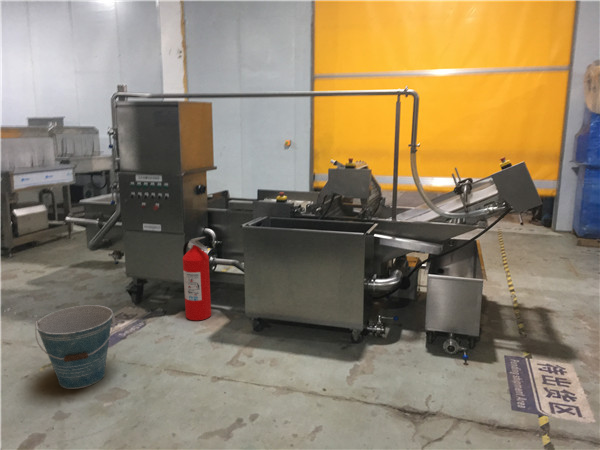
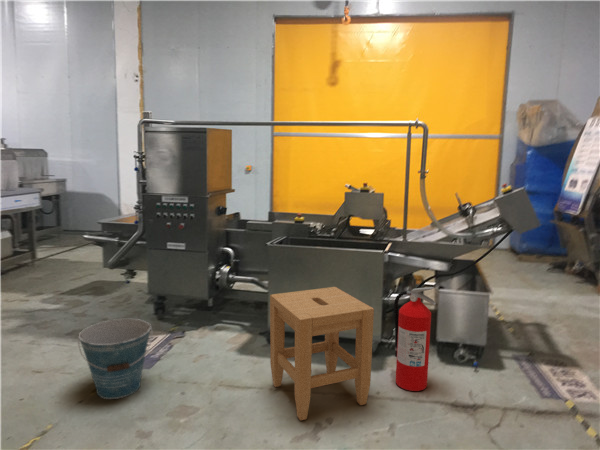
fire extinguisher: present [183,237,211,320] -> present [394,287,436,391]
stool: none [236,273,343,416] -> present [270,287,374,421]

